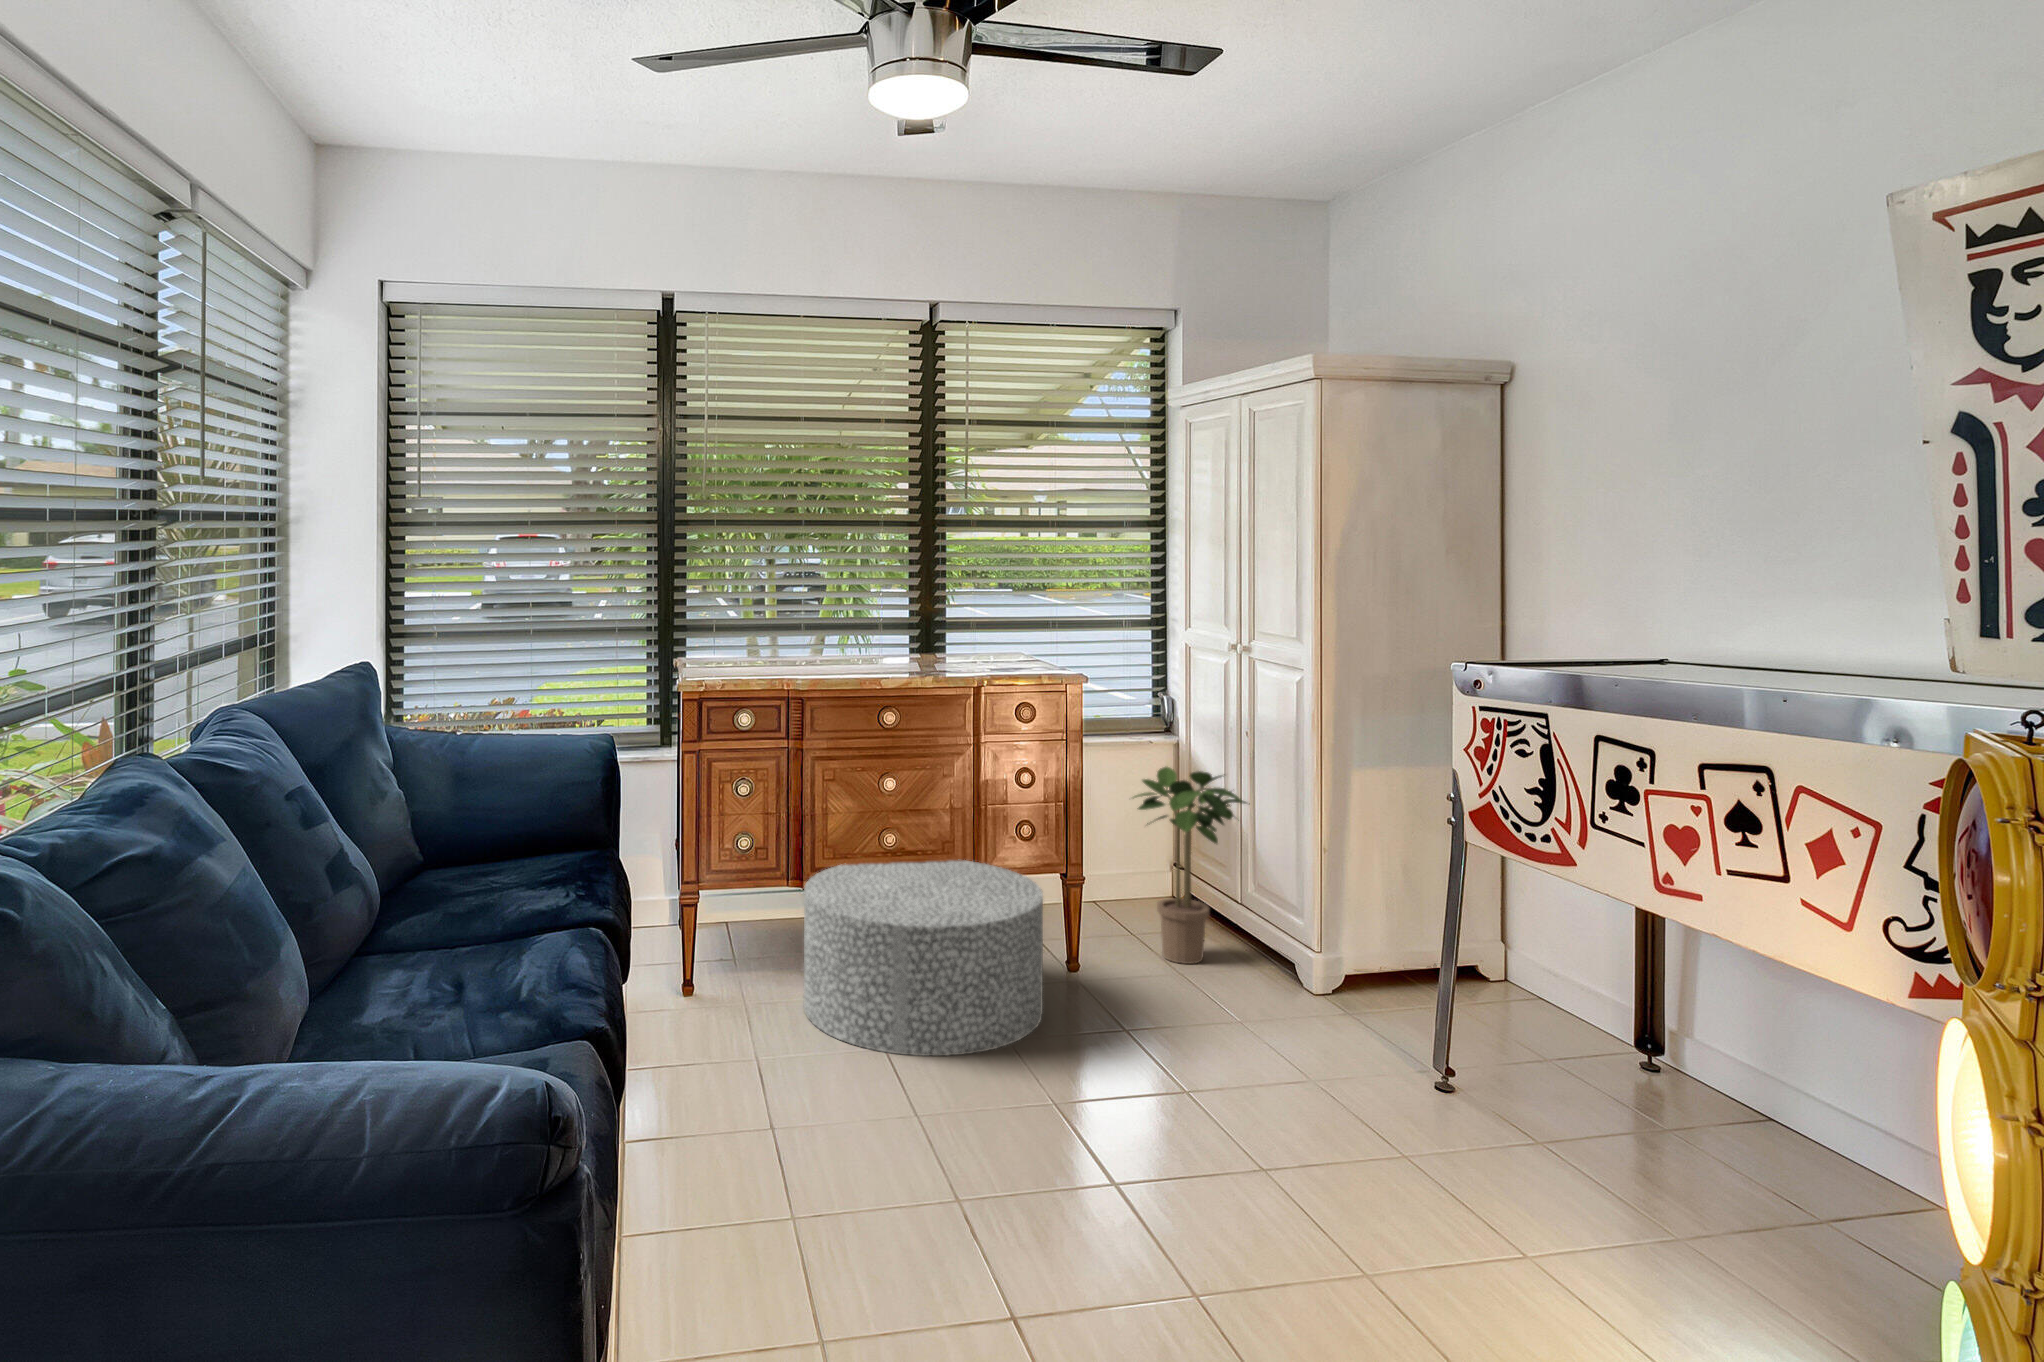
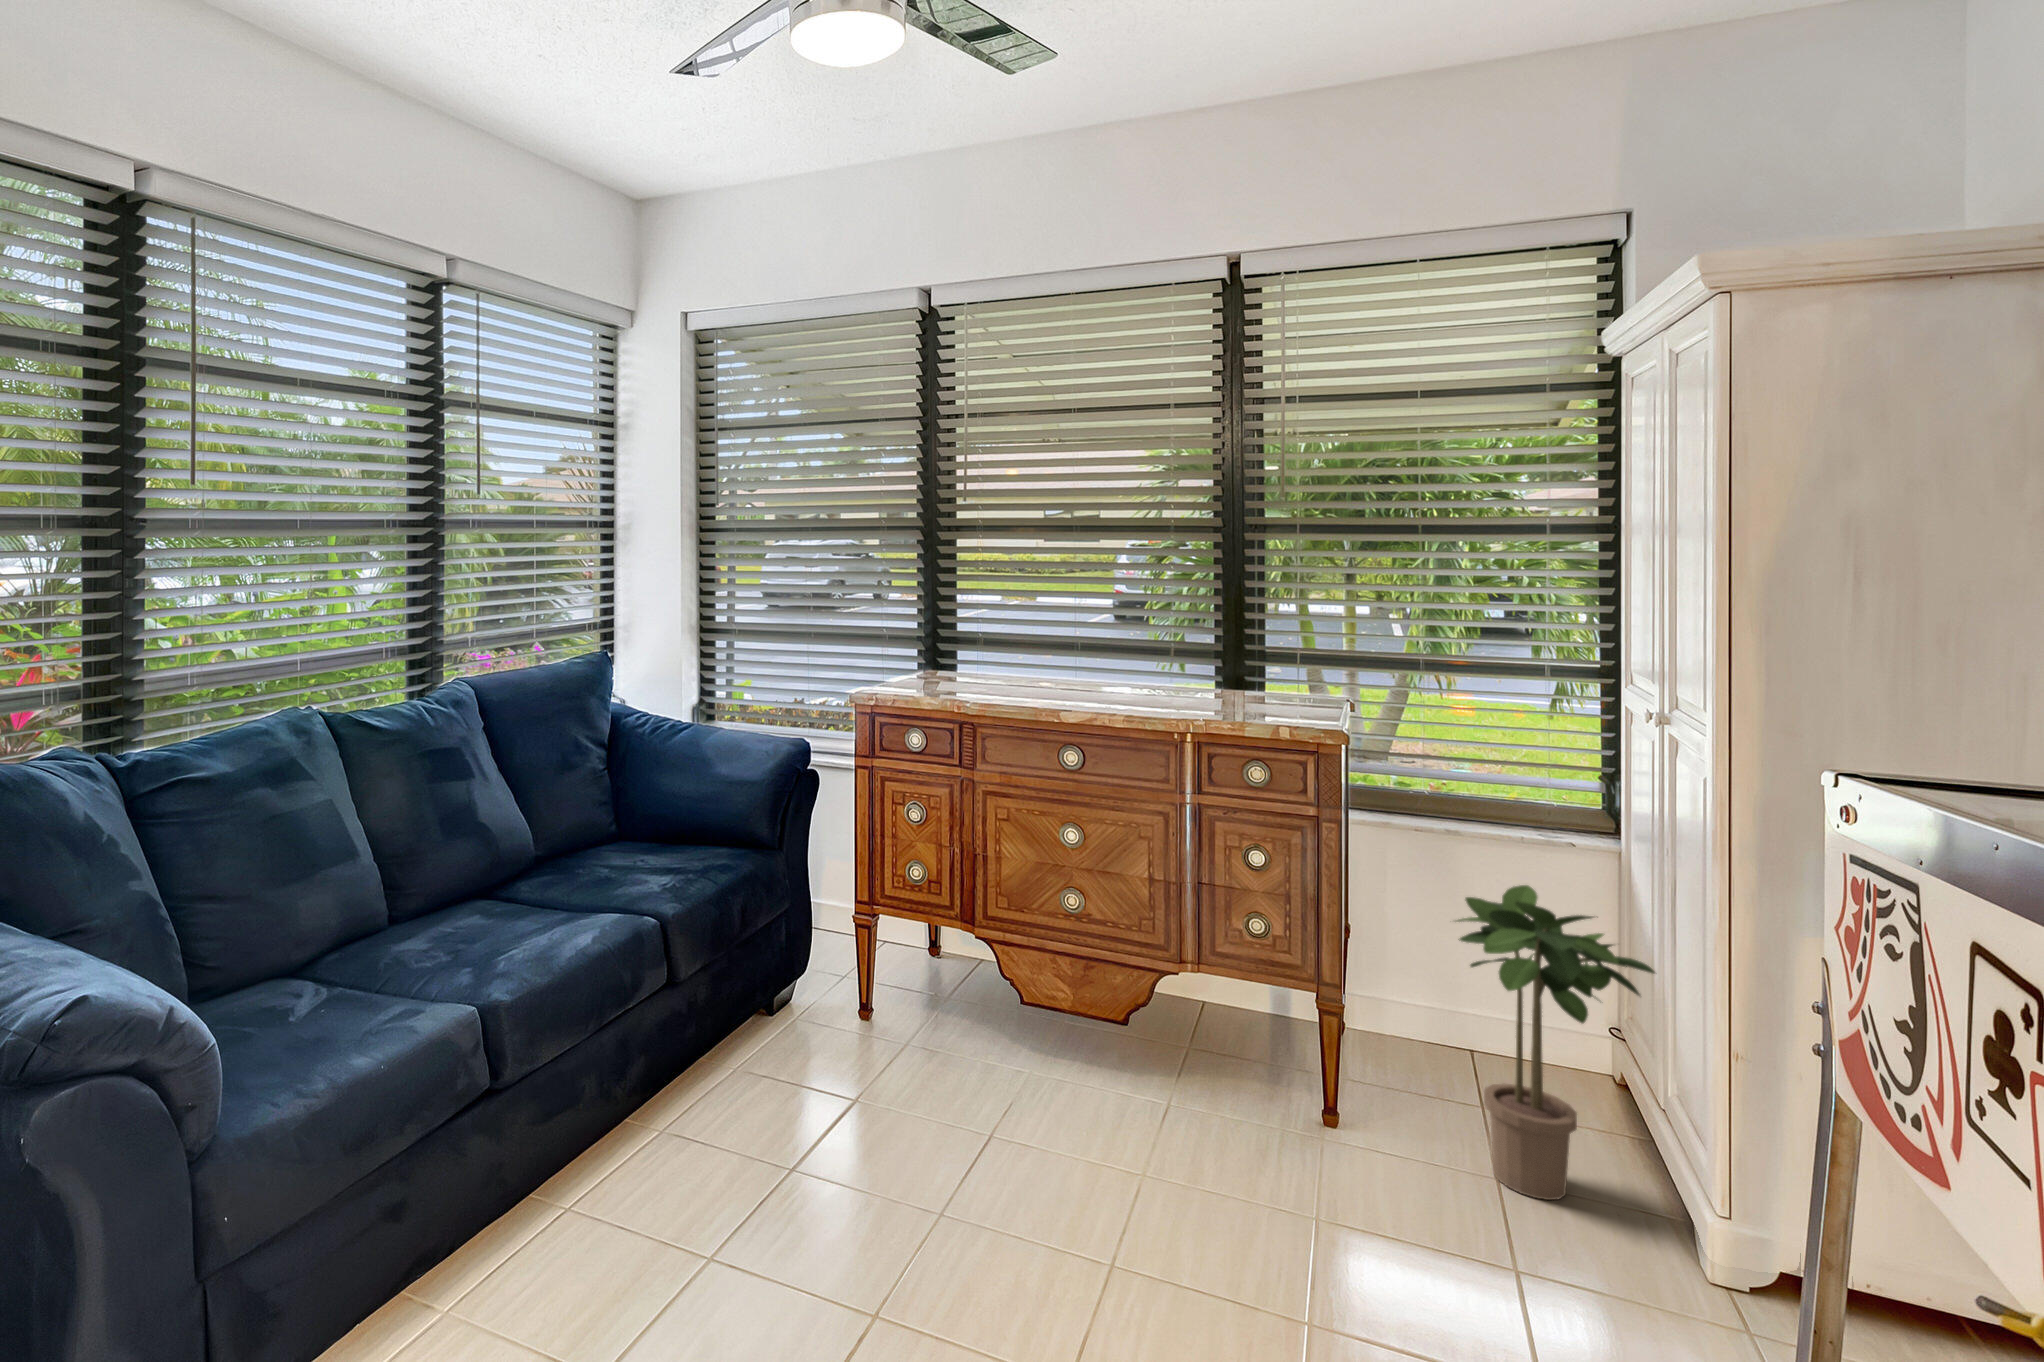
ottoman: present [804,860,1043,1056] -> none [913,923,1223,1214]

